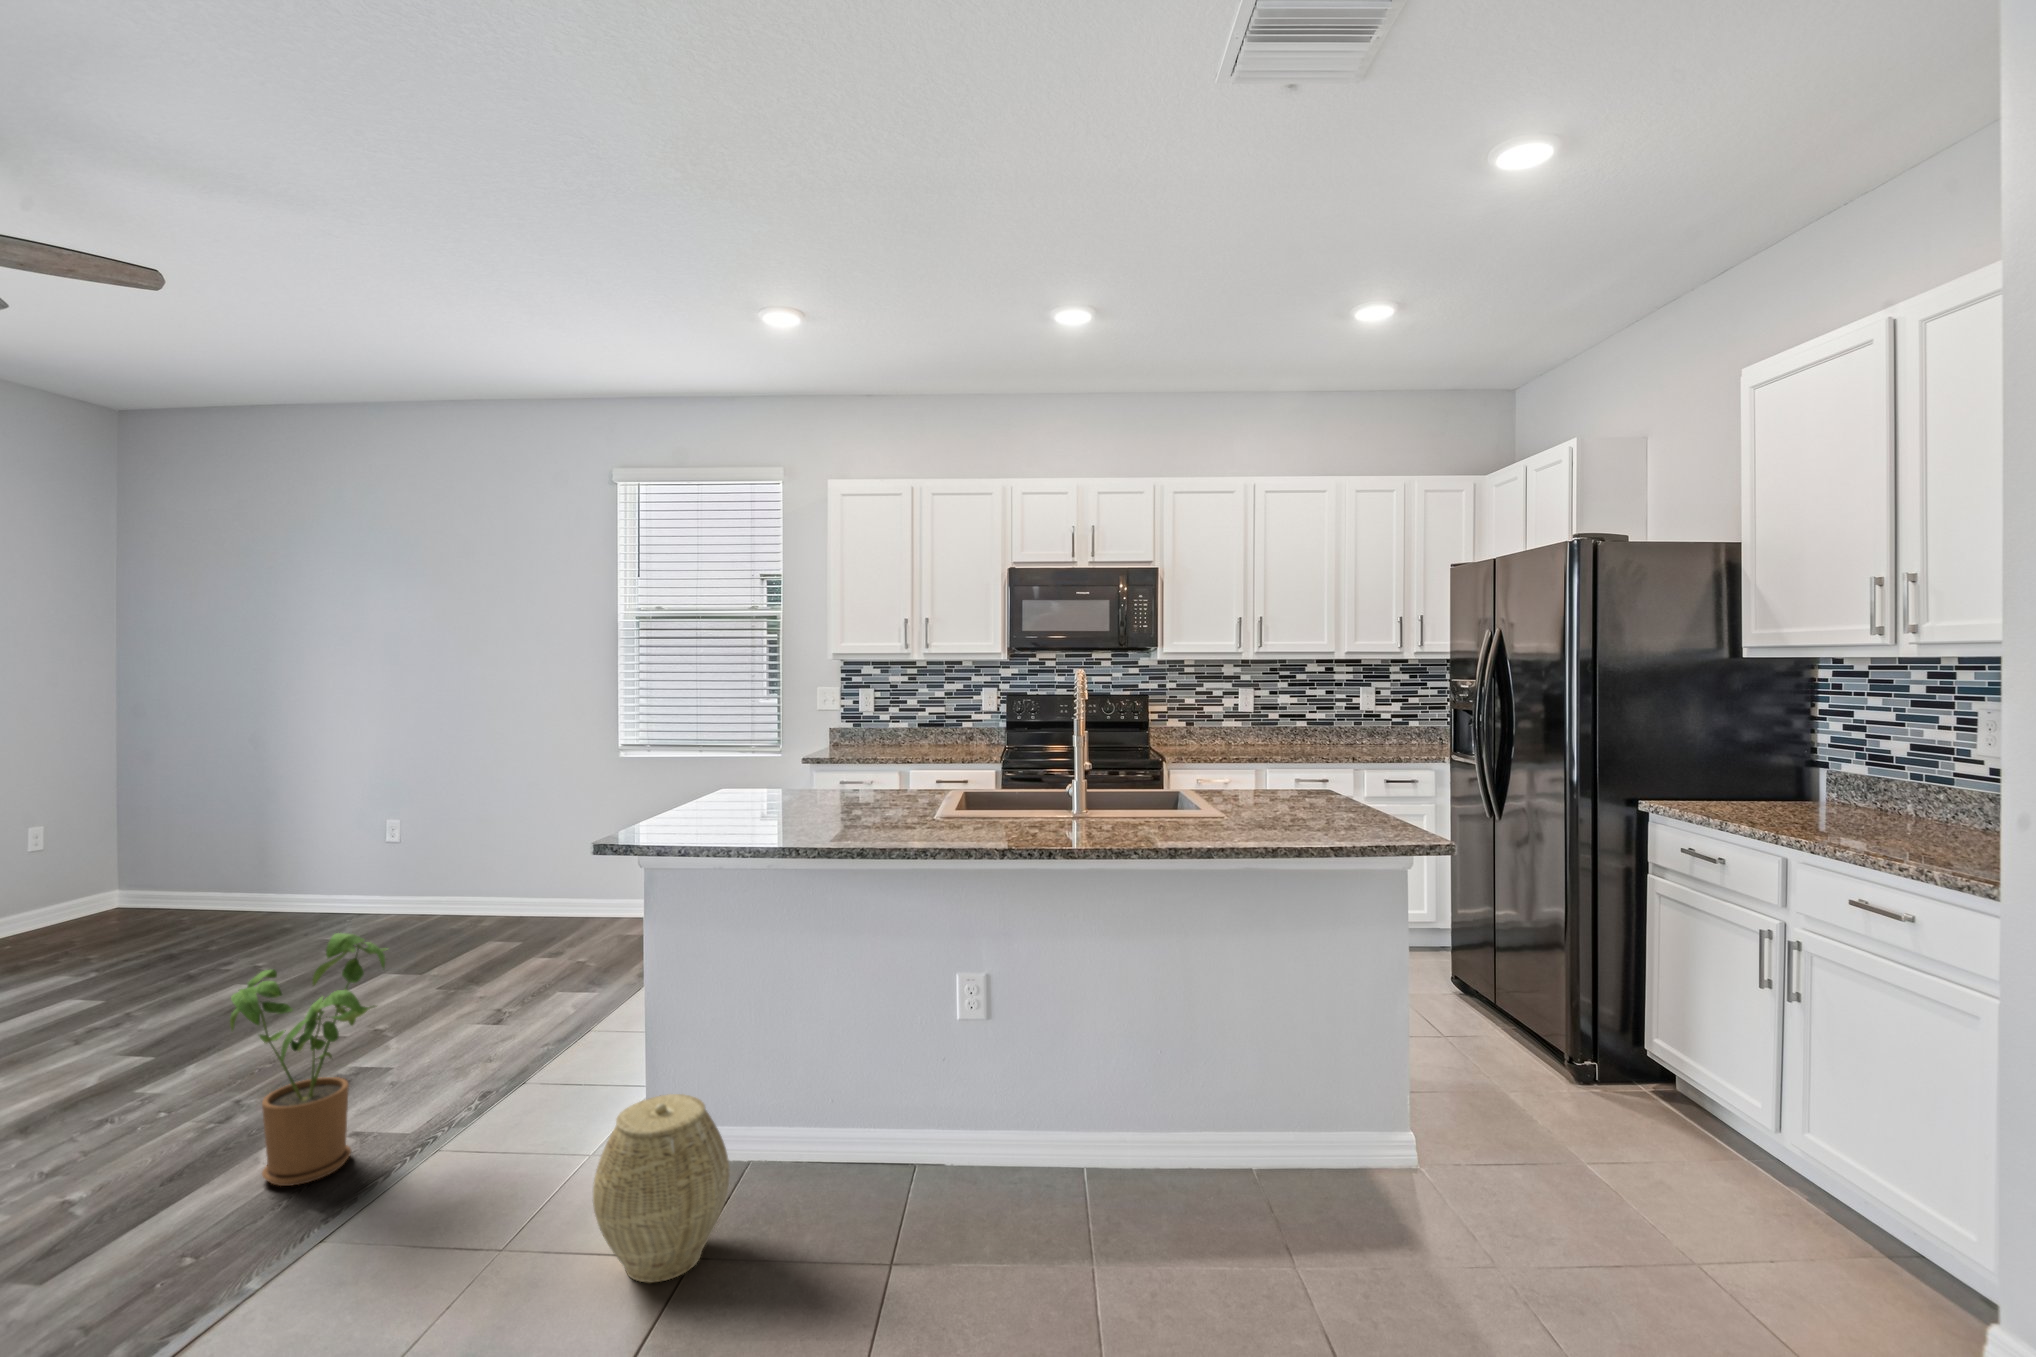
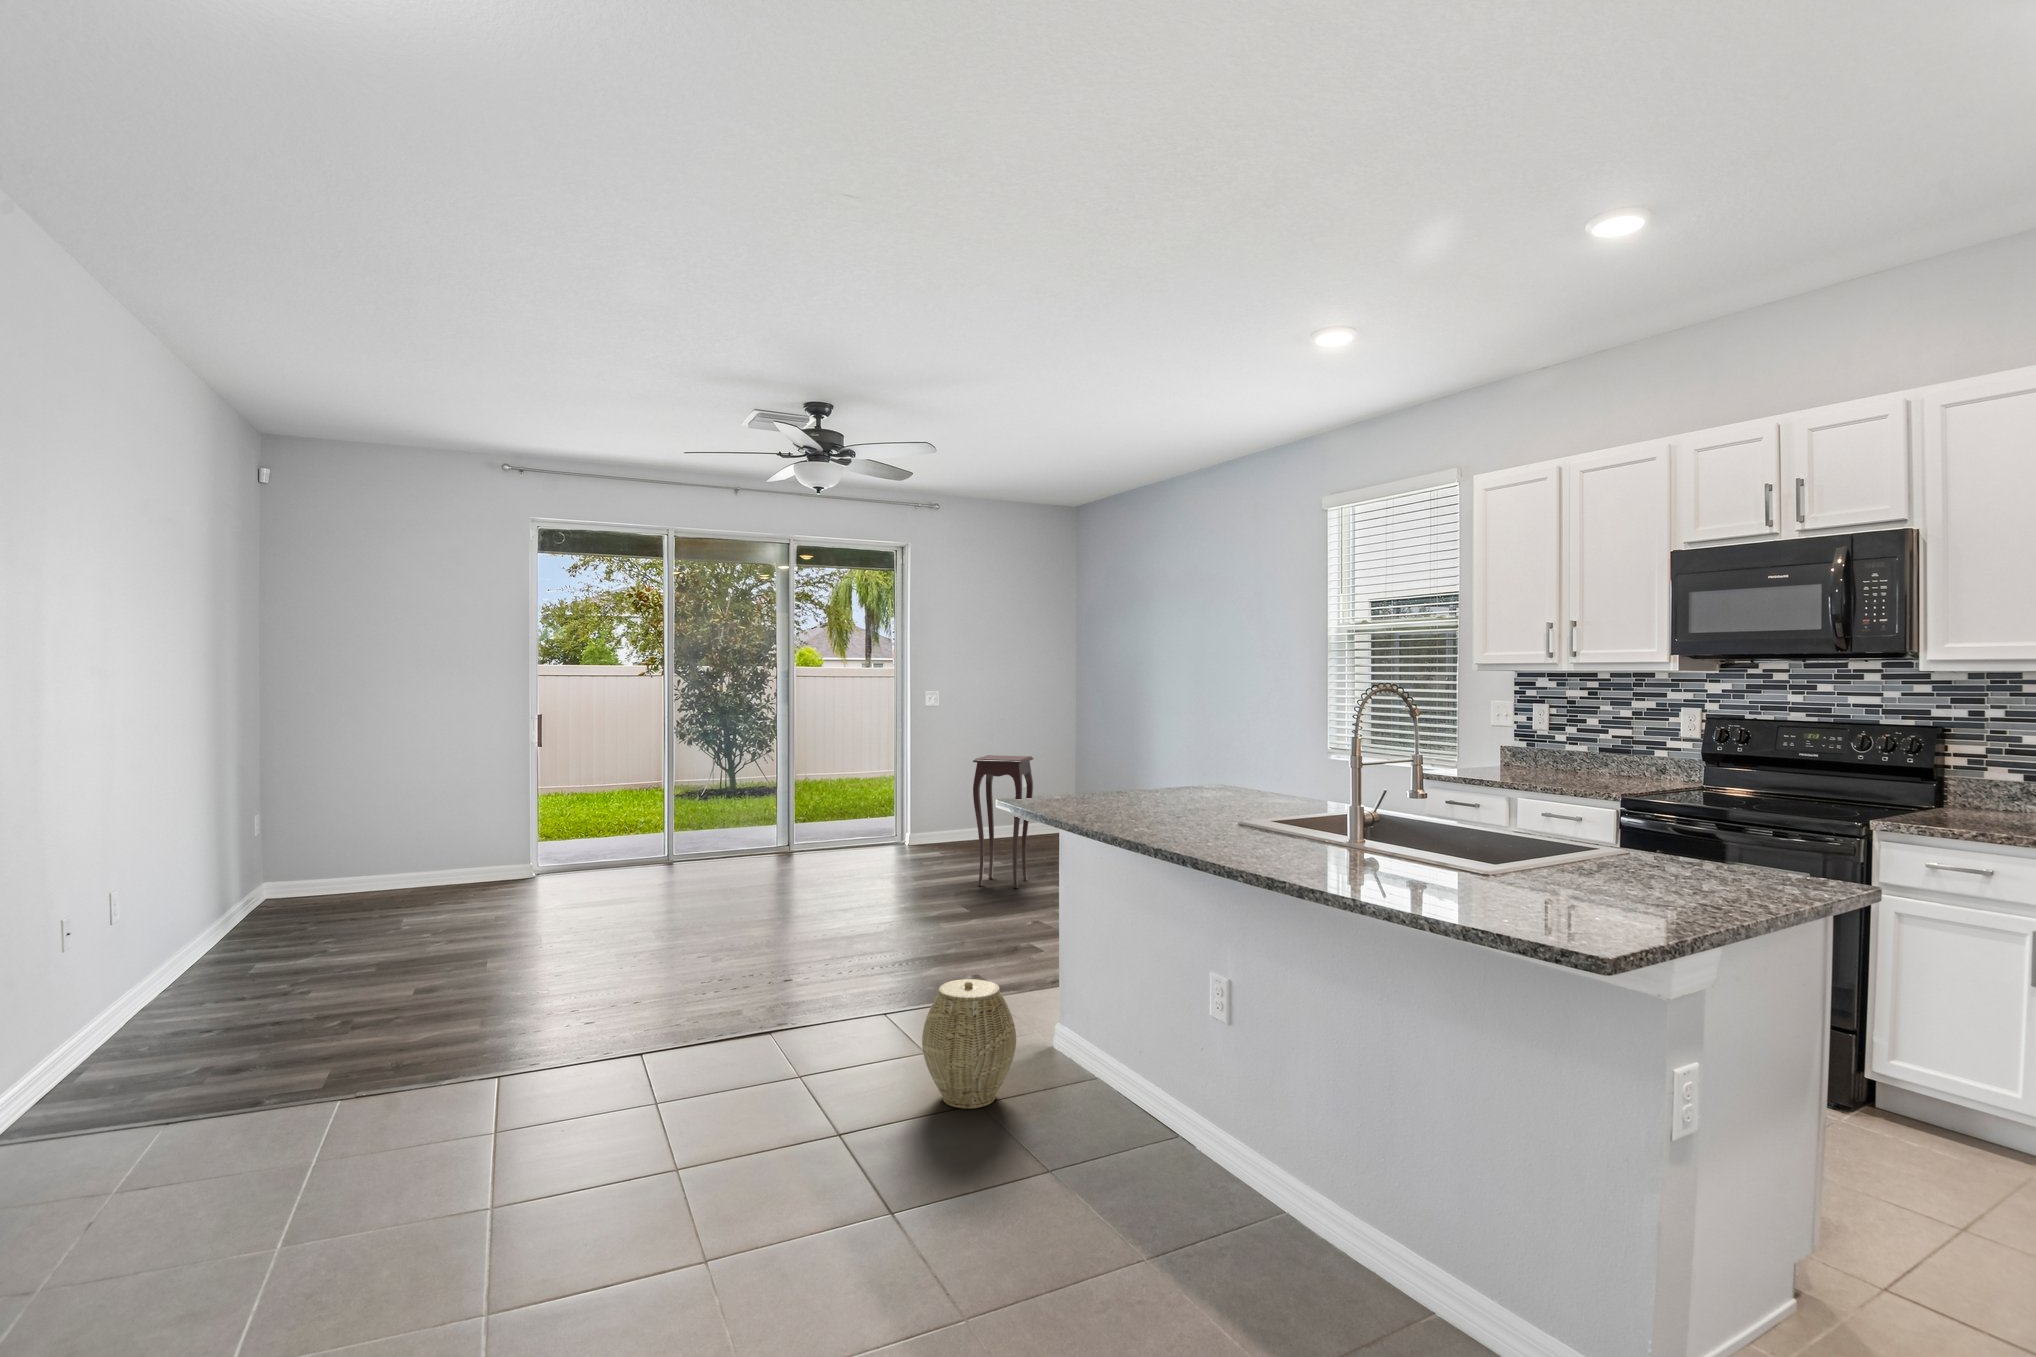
side table: none [62,799,174,1022] -> present [973,755,1033,888]
house plant: present [230,933,387,1186] -> none [905,837,990,988]

